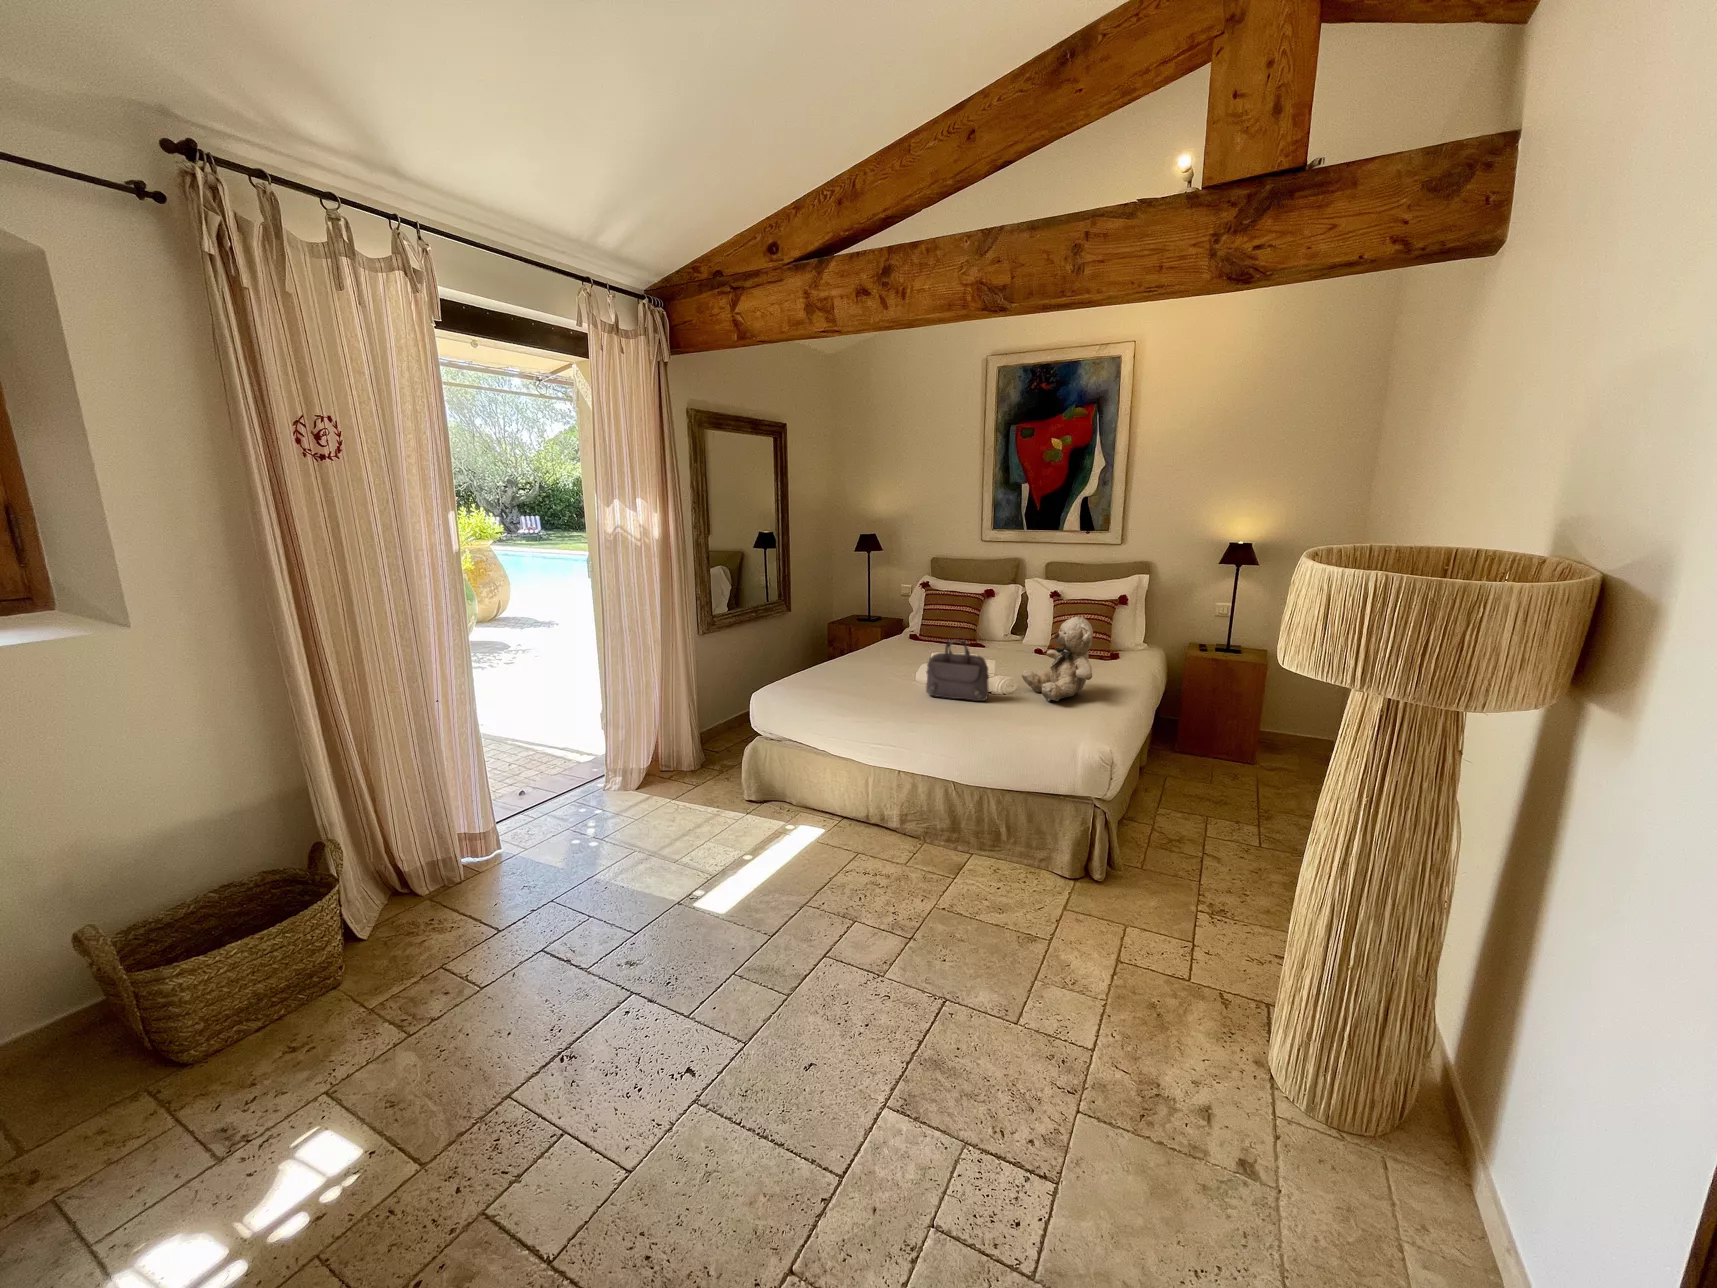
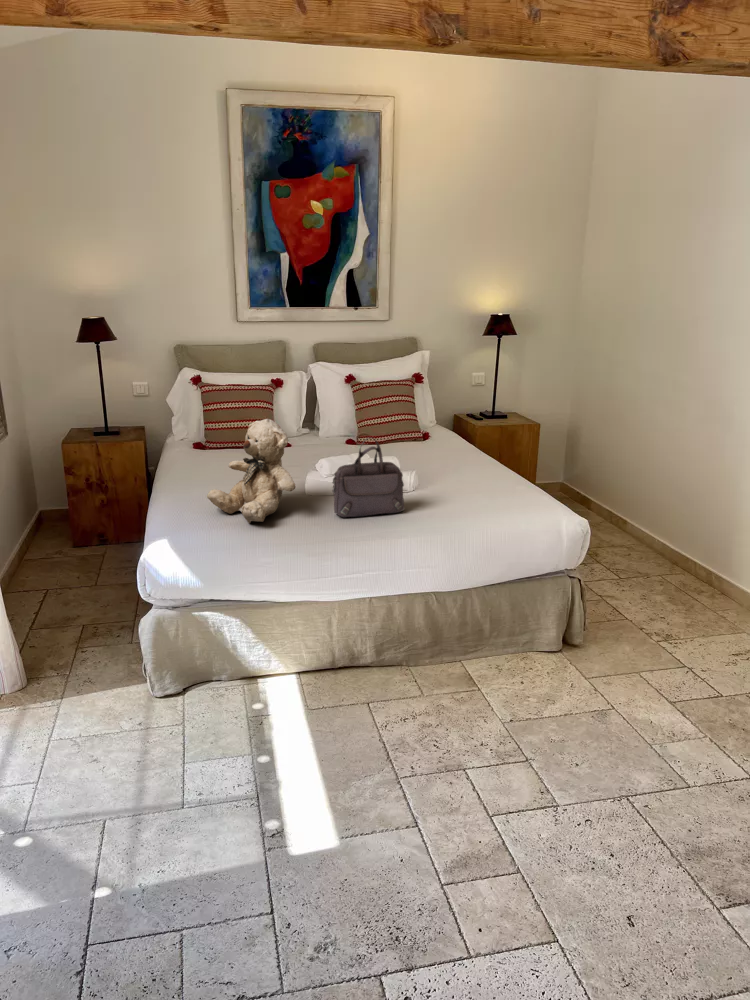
teddy bear: present [1022,617,1093,701] -> present [207,419,295,524]

